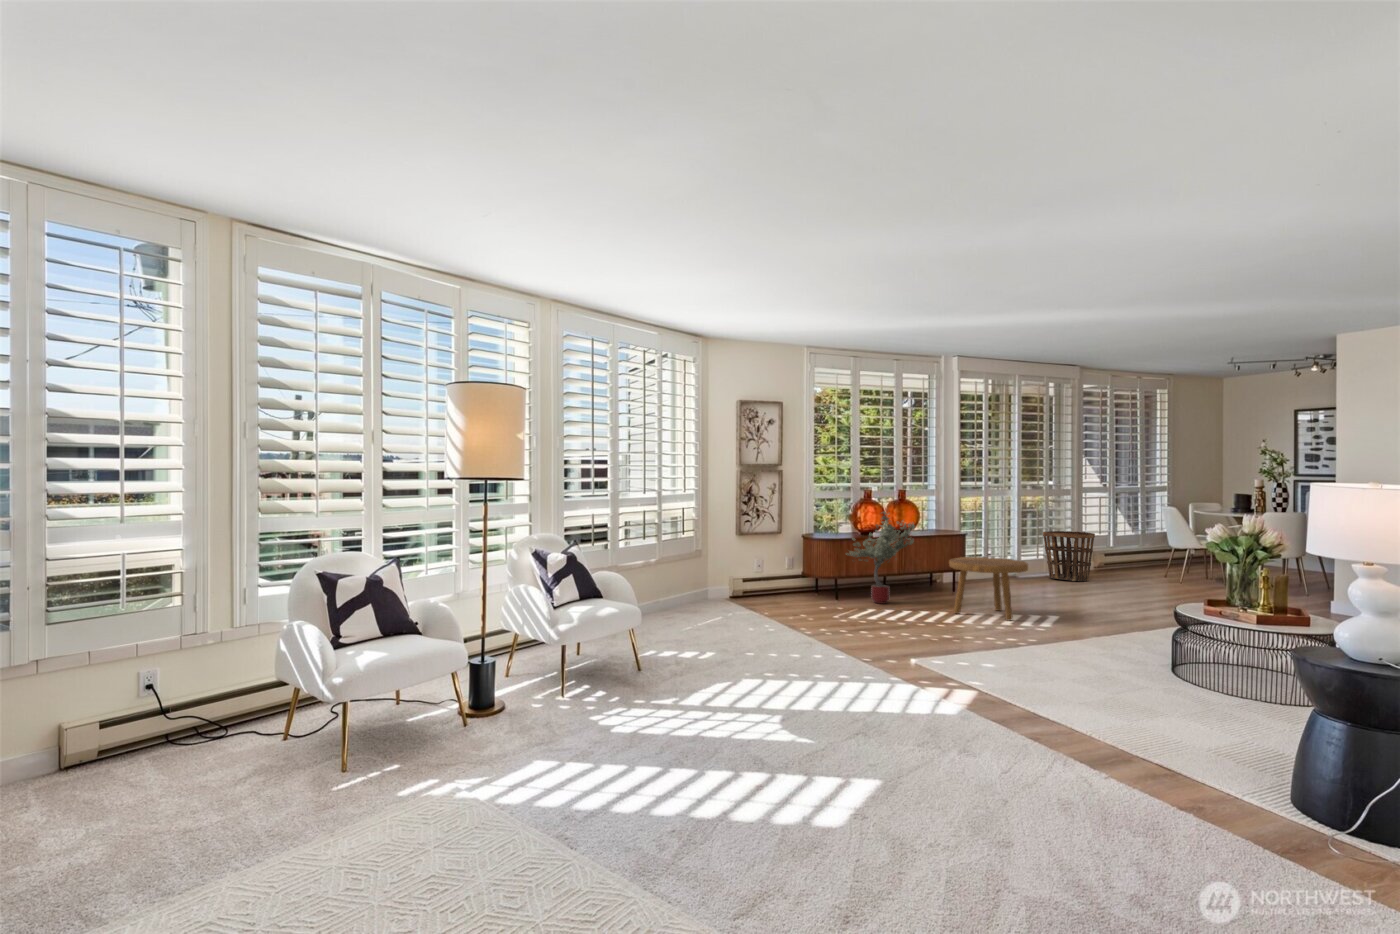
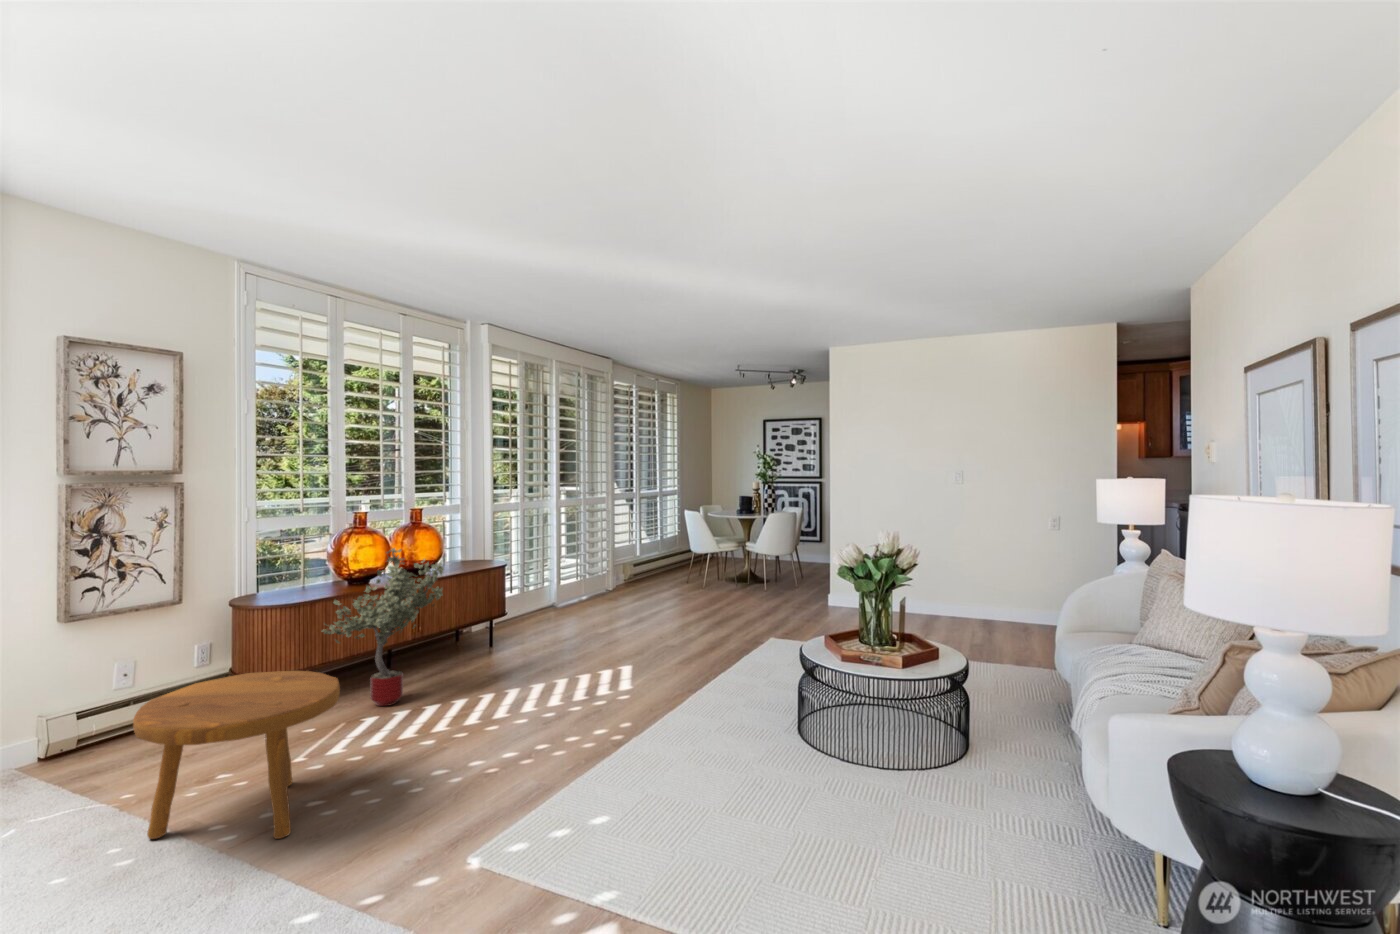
basket: present [1043,531,1095,581] -> none [583,545,638,605]
footstool: present [949,557,1028,621] -> present [133,671,340,839]

